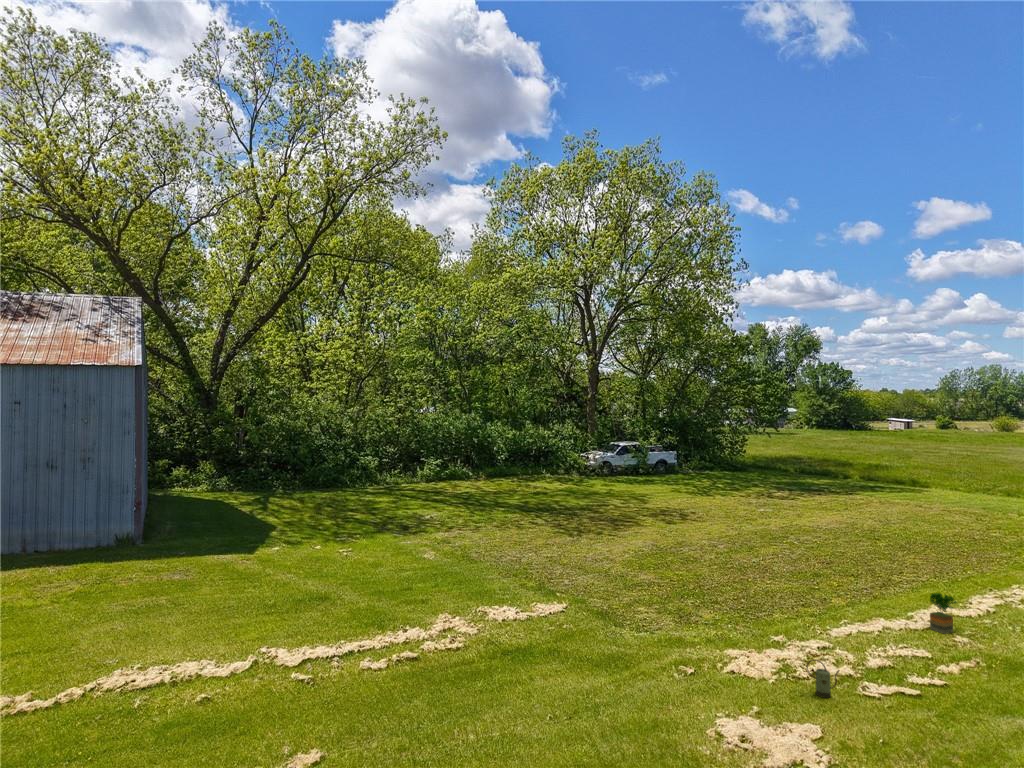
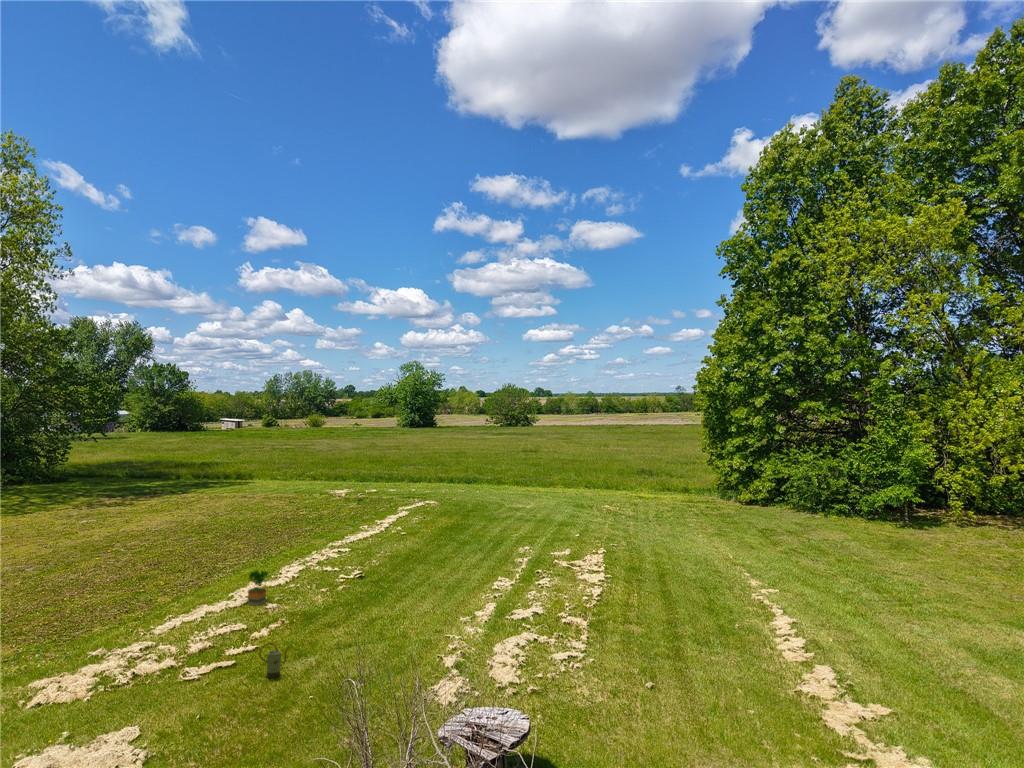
watering can: present [806,660,840,698] -> present [259,643,289,678]

